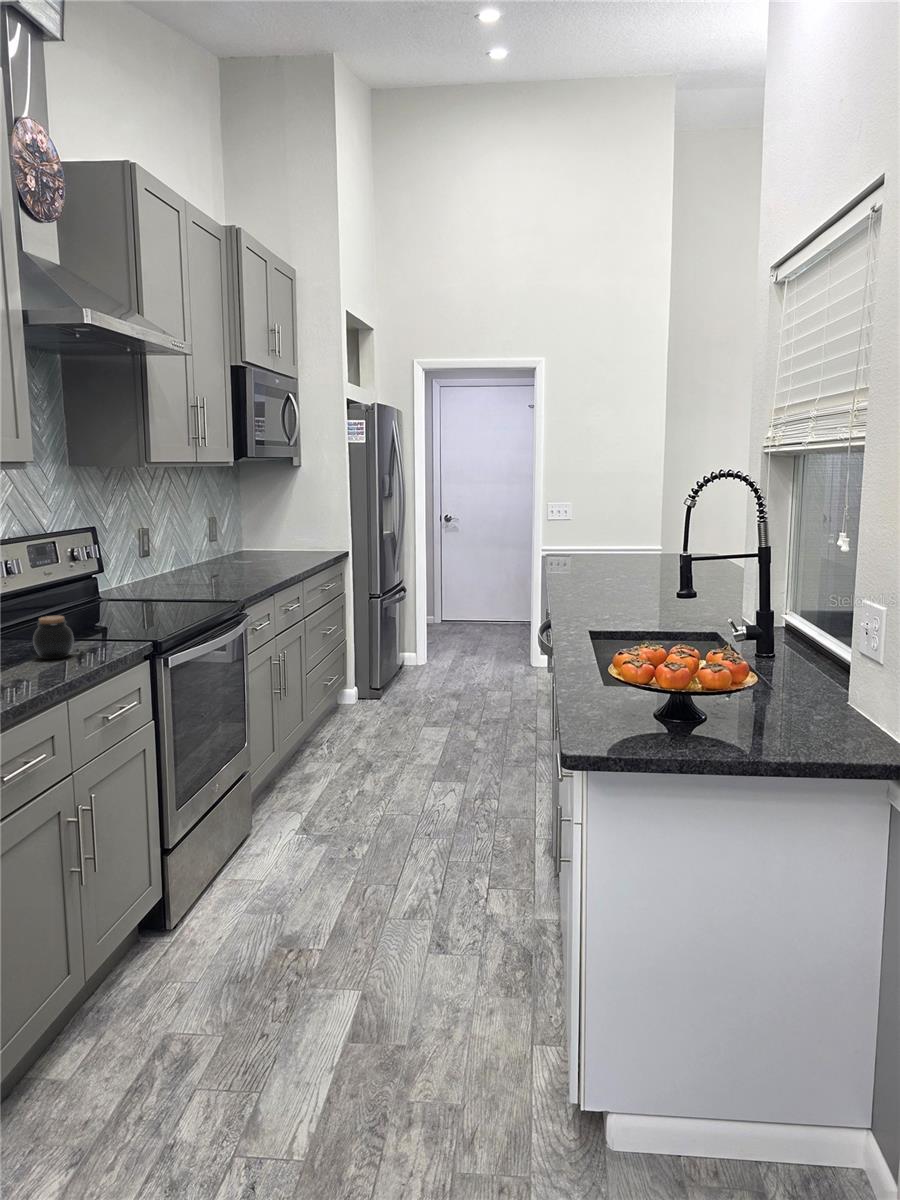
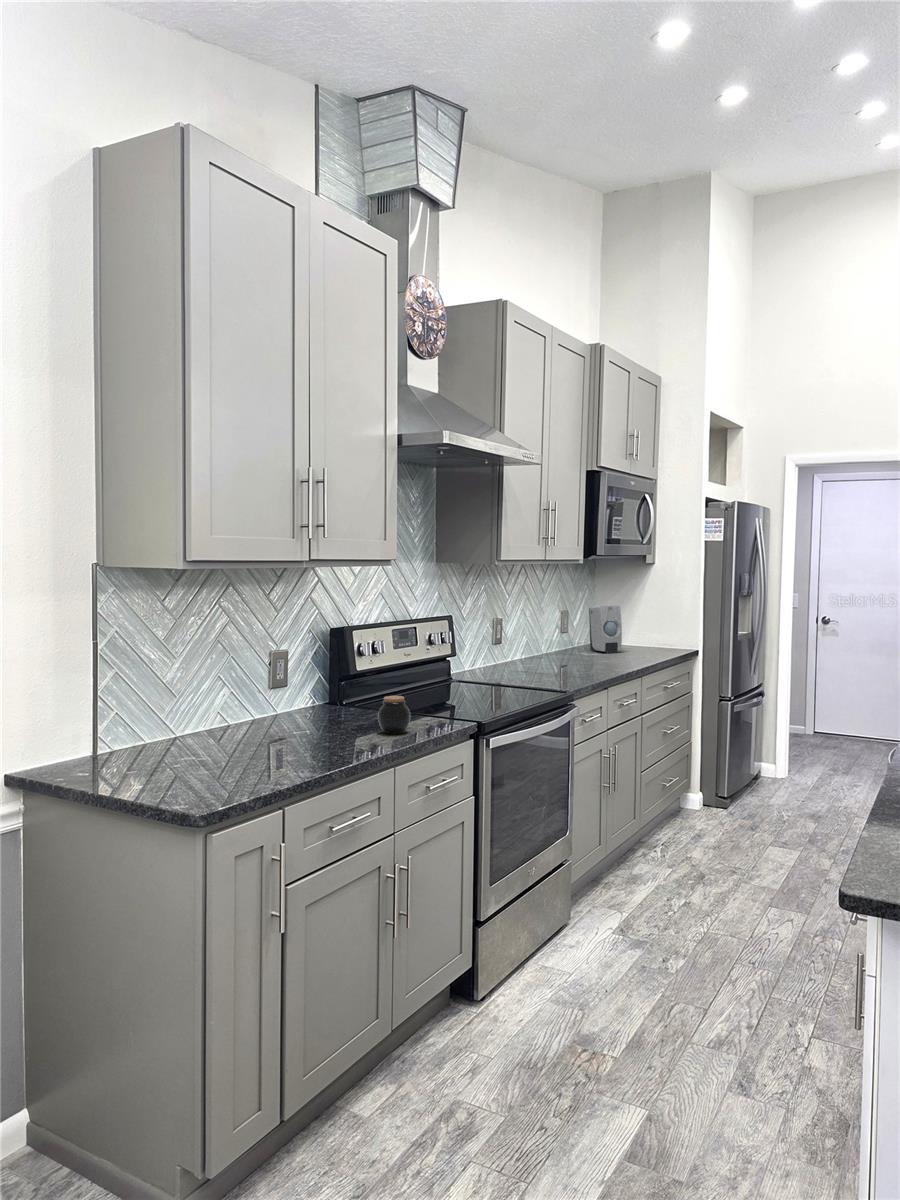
soap dispenser: none [237,509,274,559] -> present [589,606,622,654]

